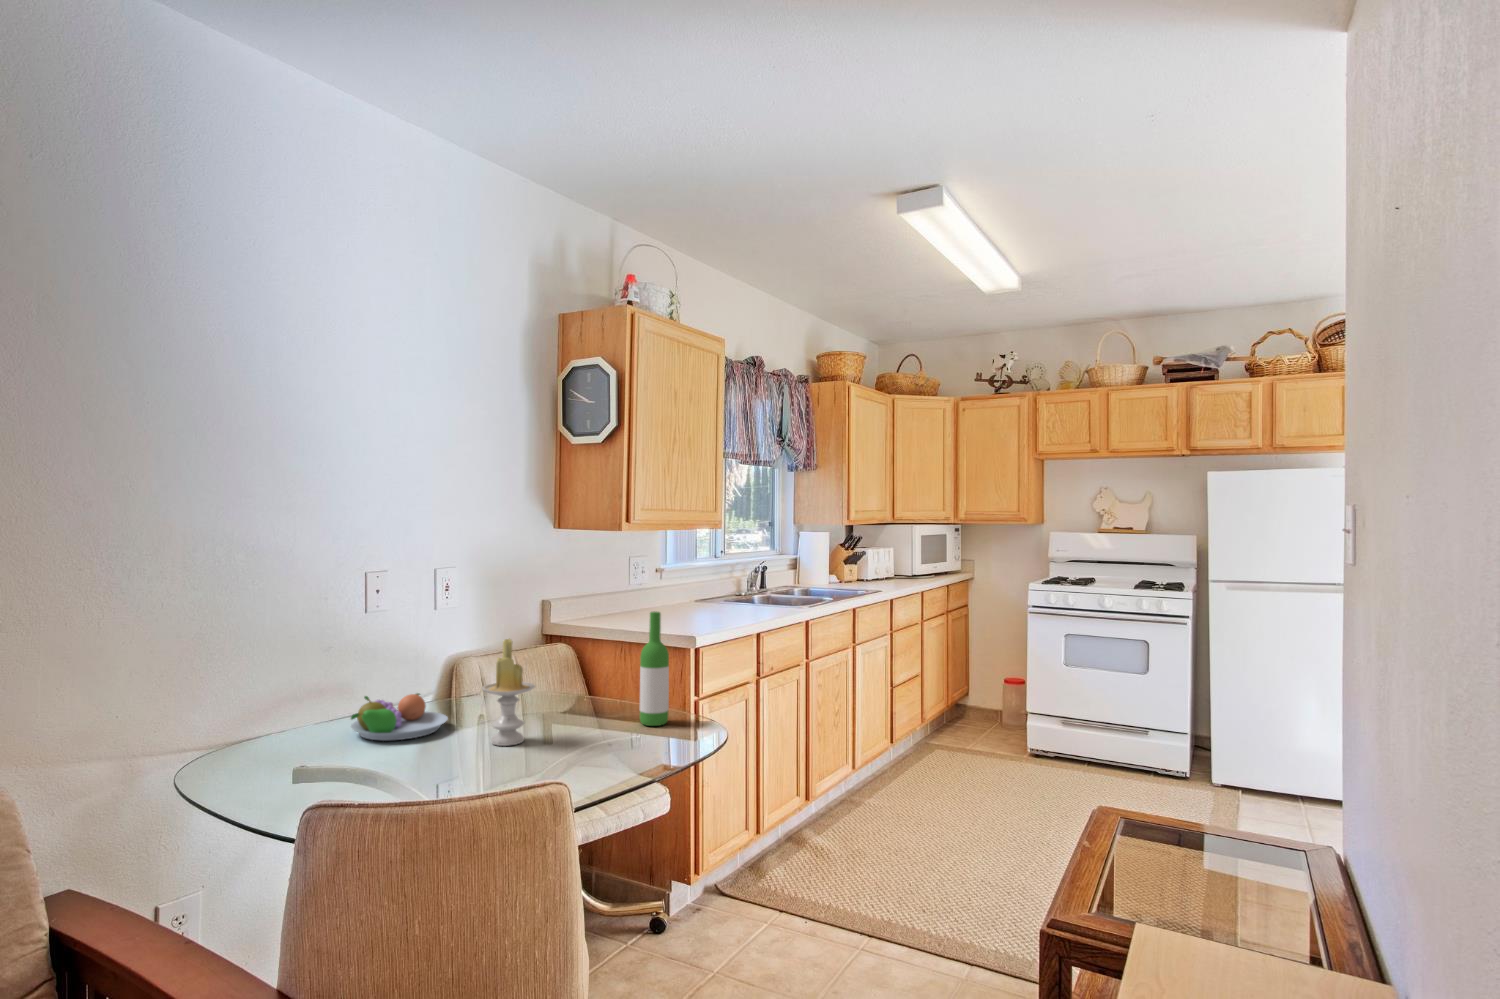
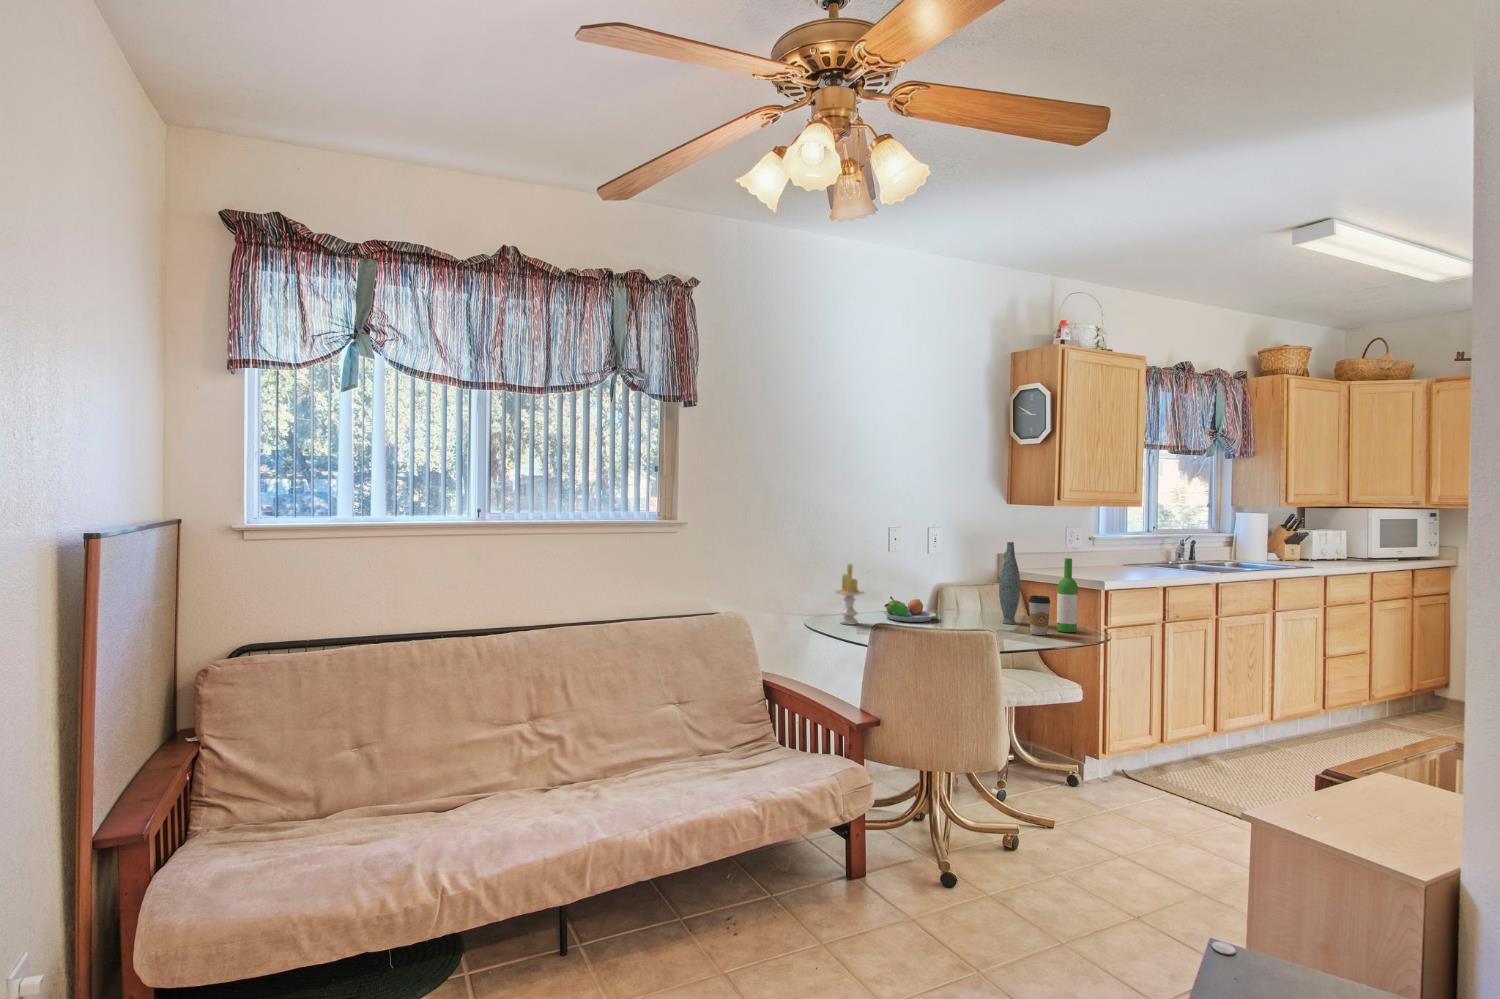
vase: none [551,590,583,719] -> present [999,542,1020,624]
candle: present [482,639,535,746] -> present [835,564,864,624]
coffee cup: none [600,675,633,740] -> present [1029,595,1050,635]

